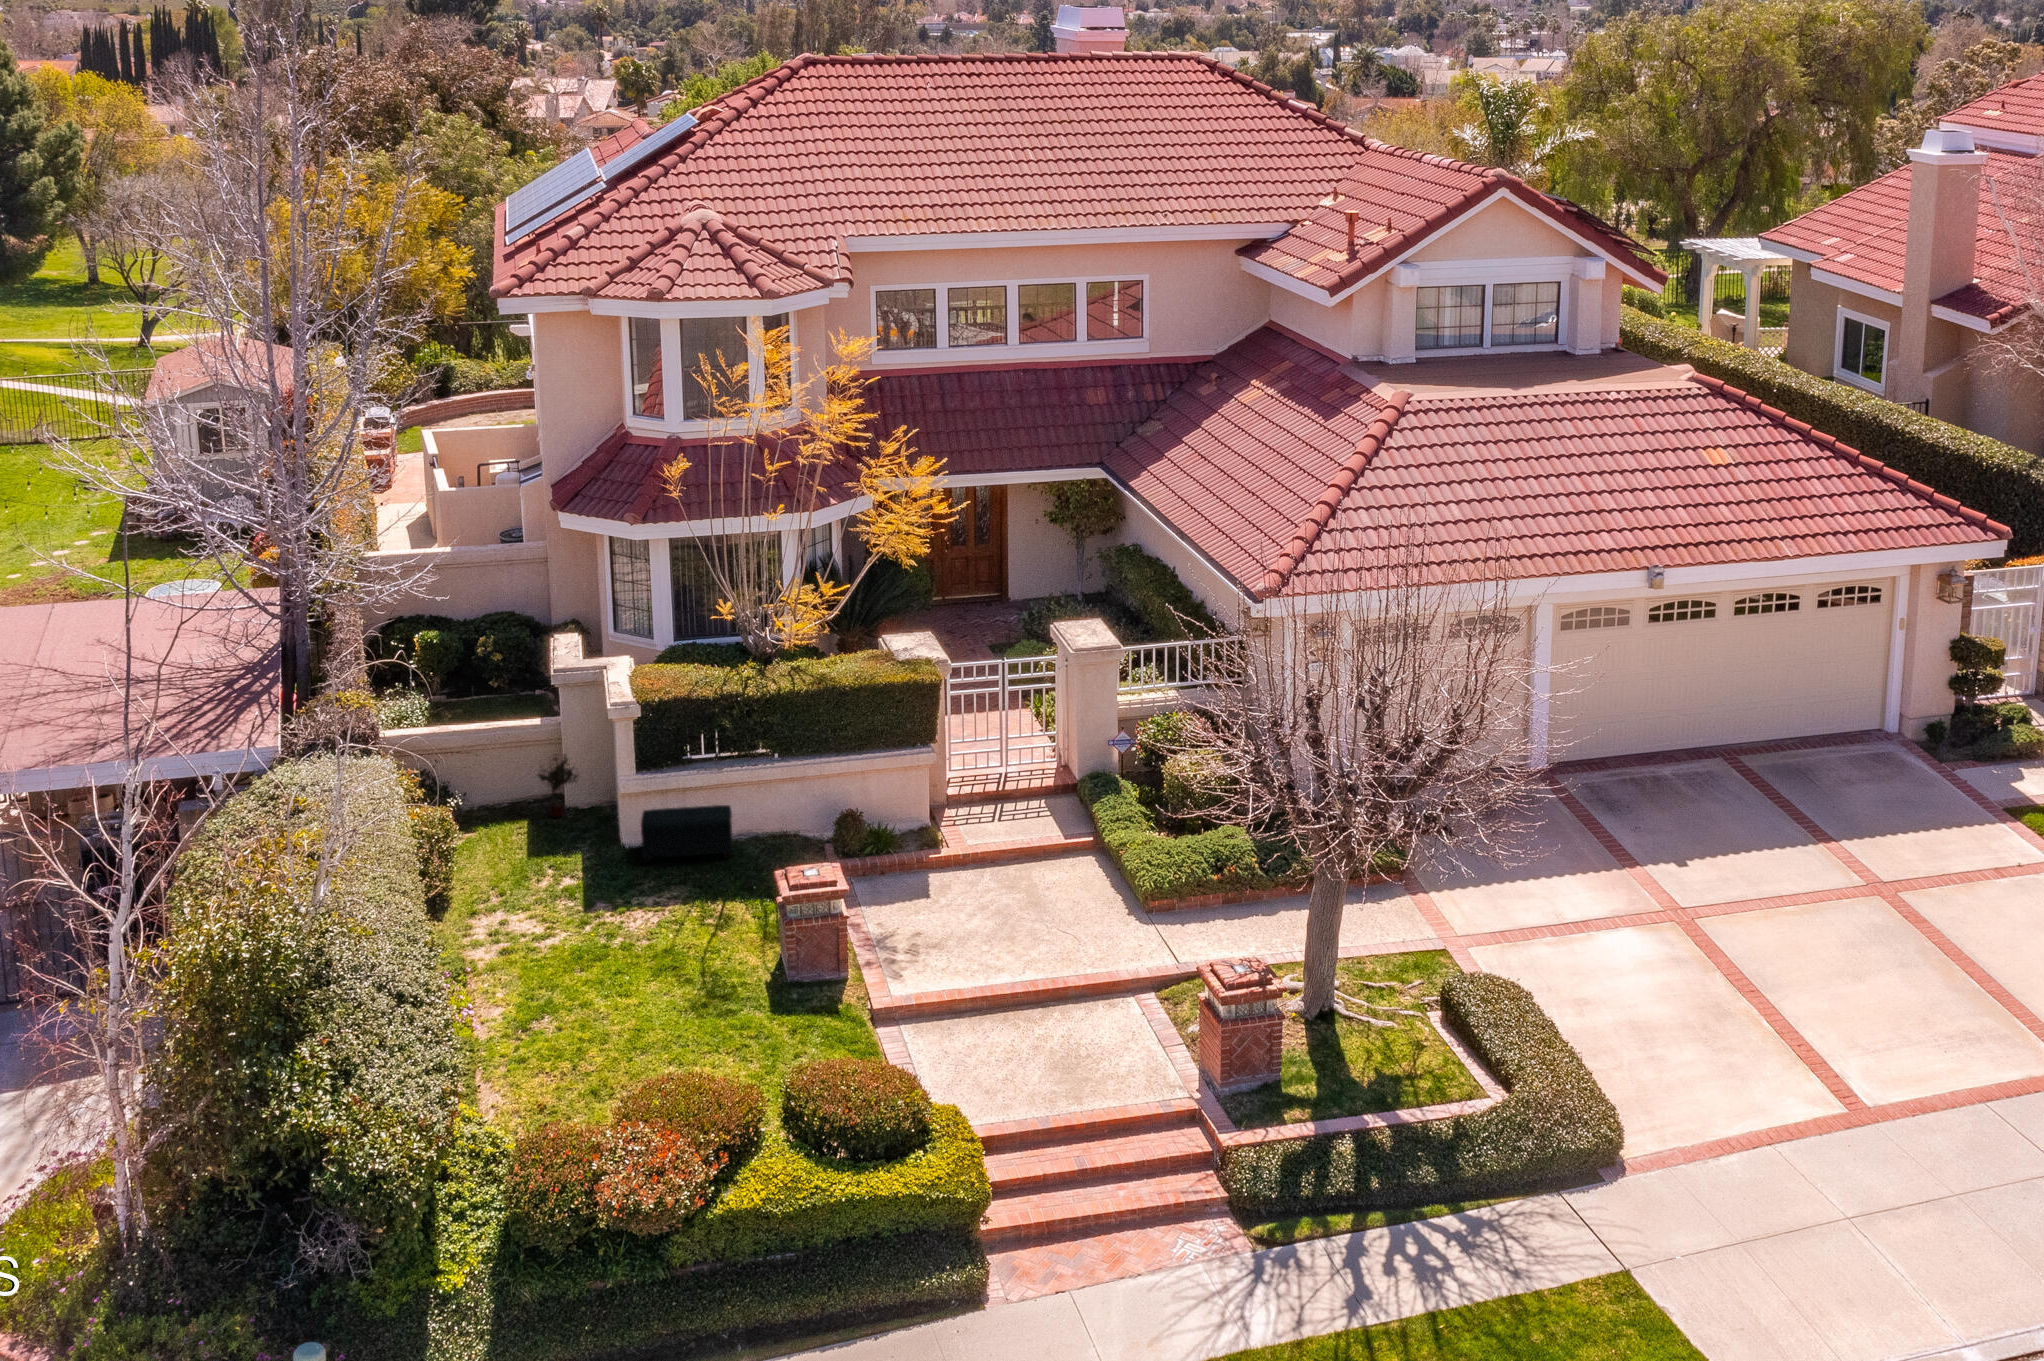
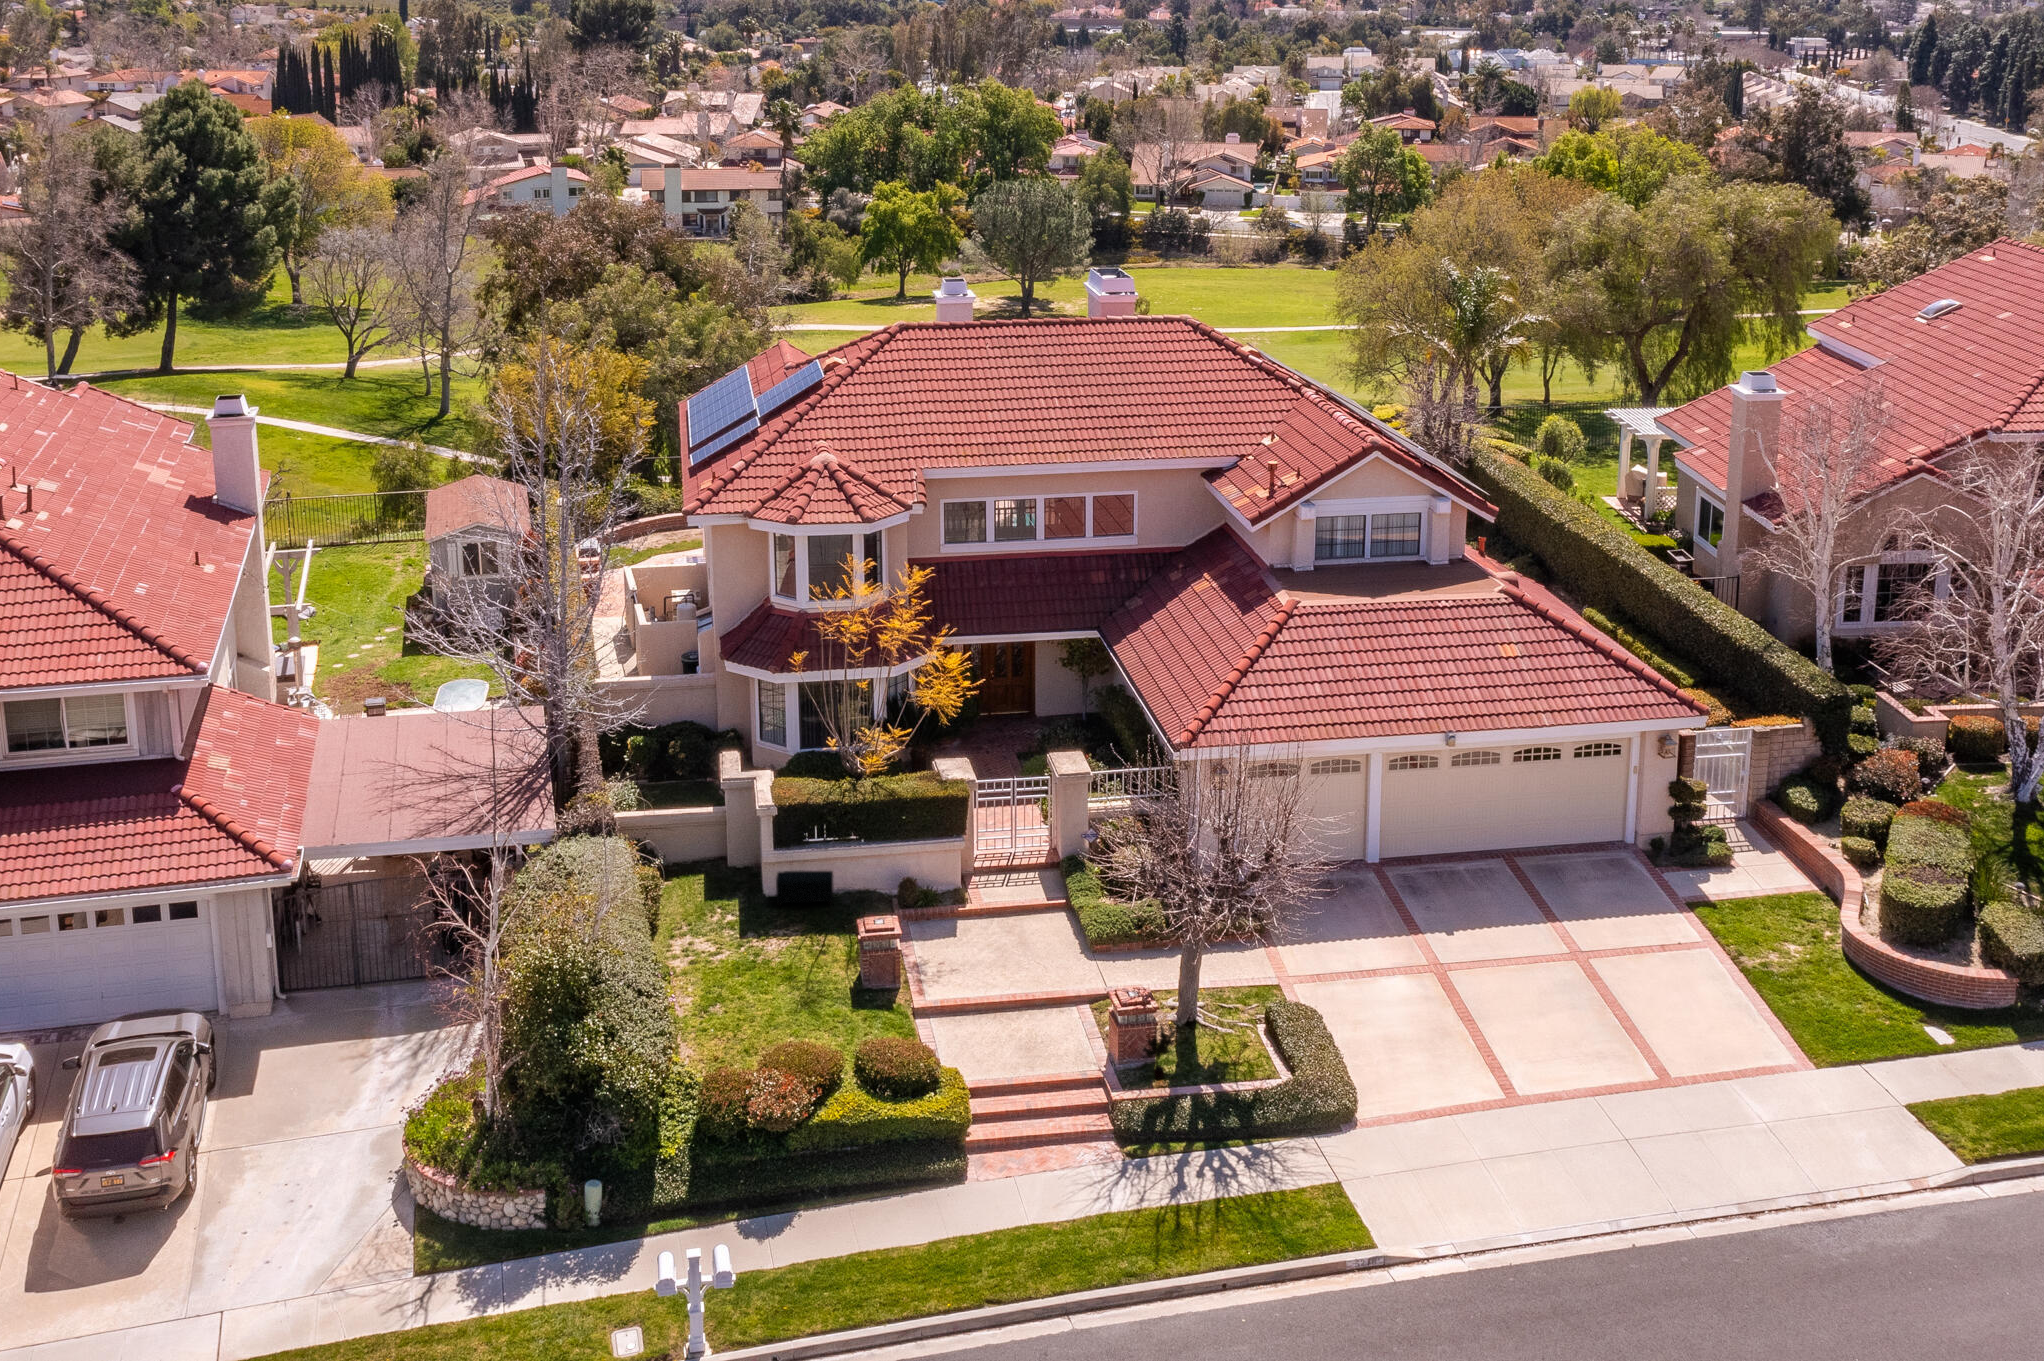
potted tree: present [538,754,578,818] -> present [1141,1024,1178,1079]

